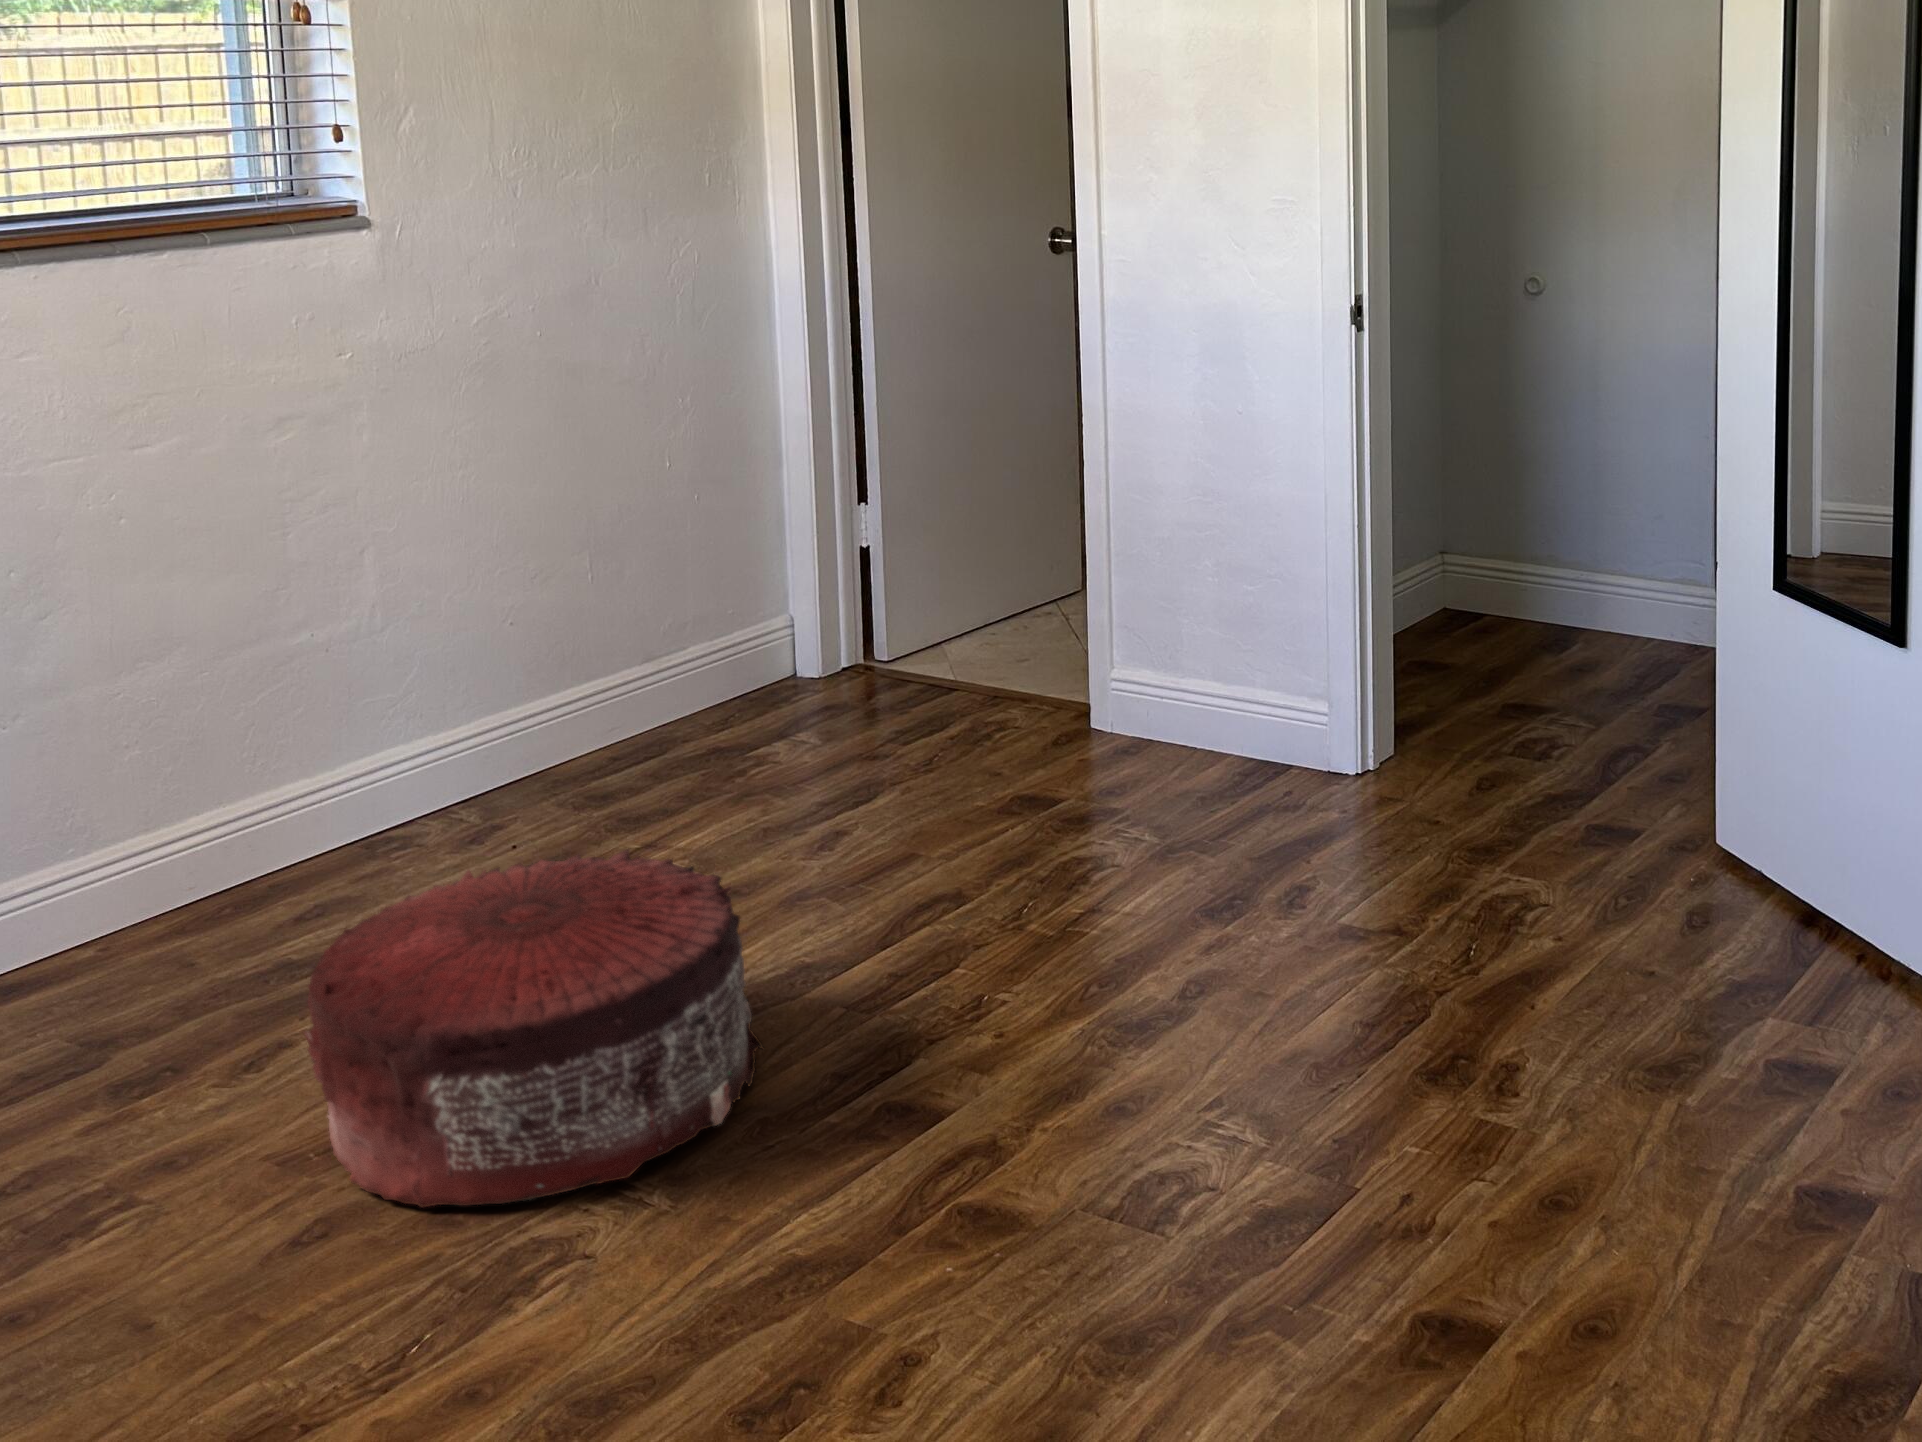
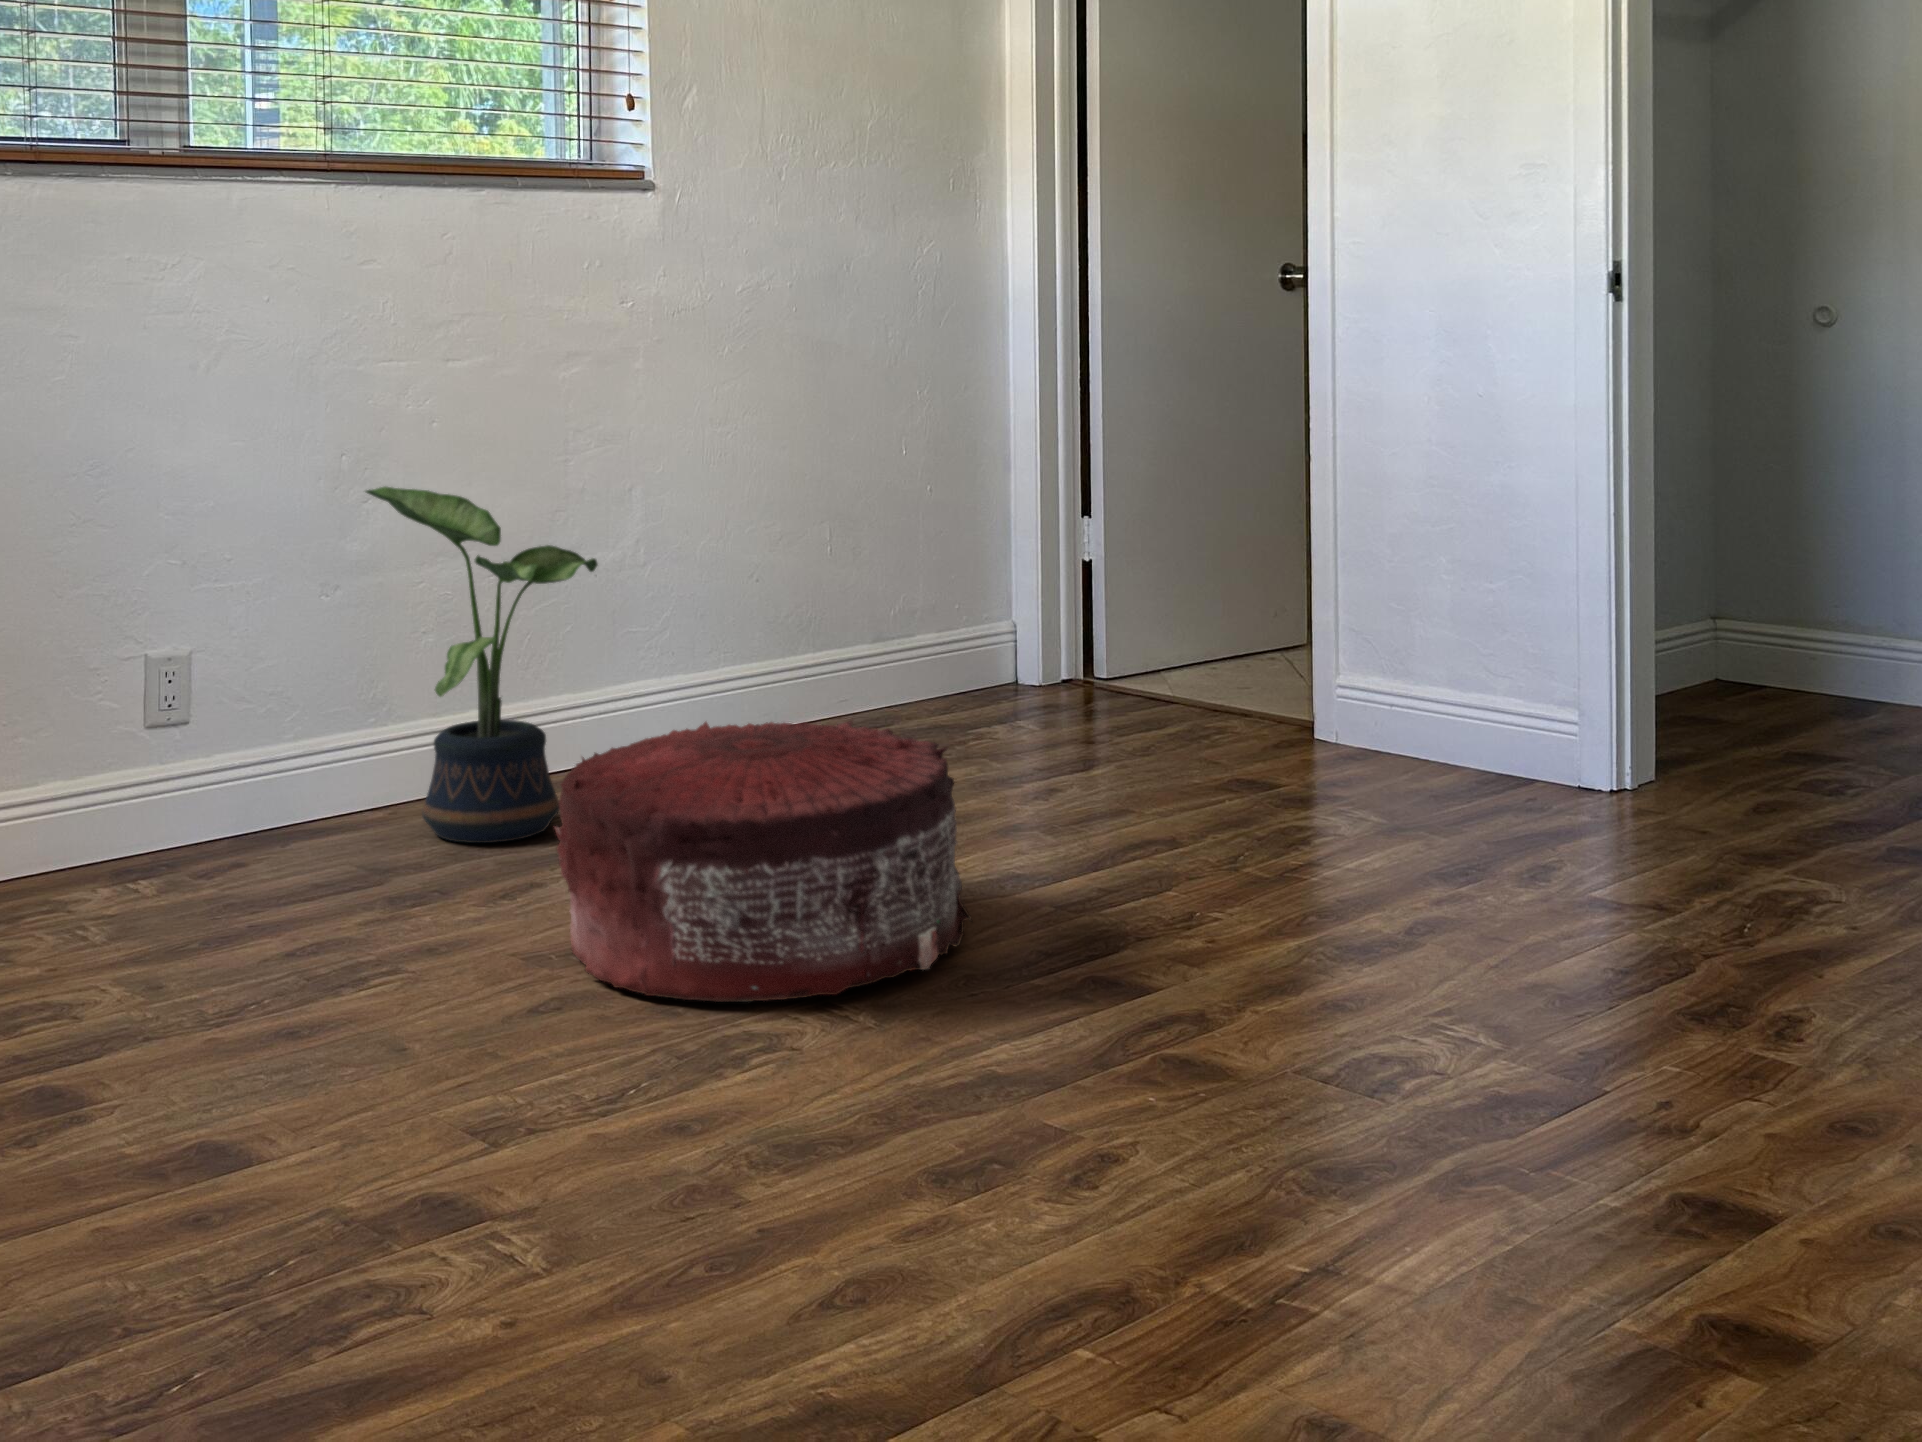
potted plant: none [40,606,332,991] -> present [366,487,598,843]

